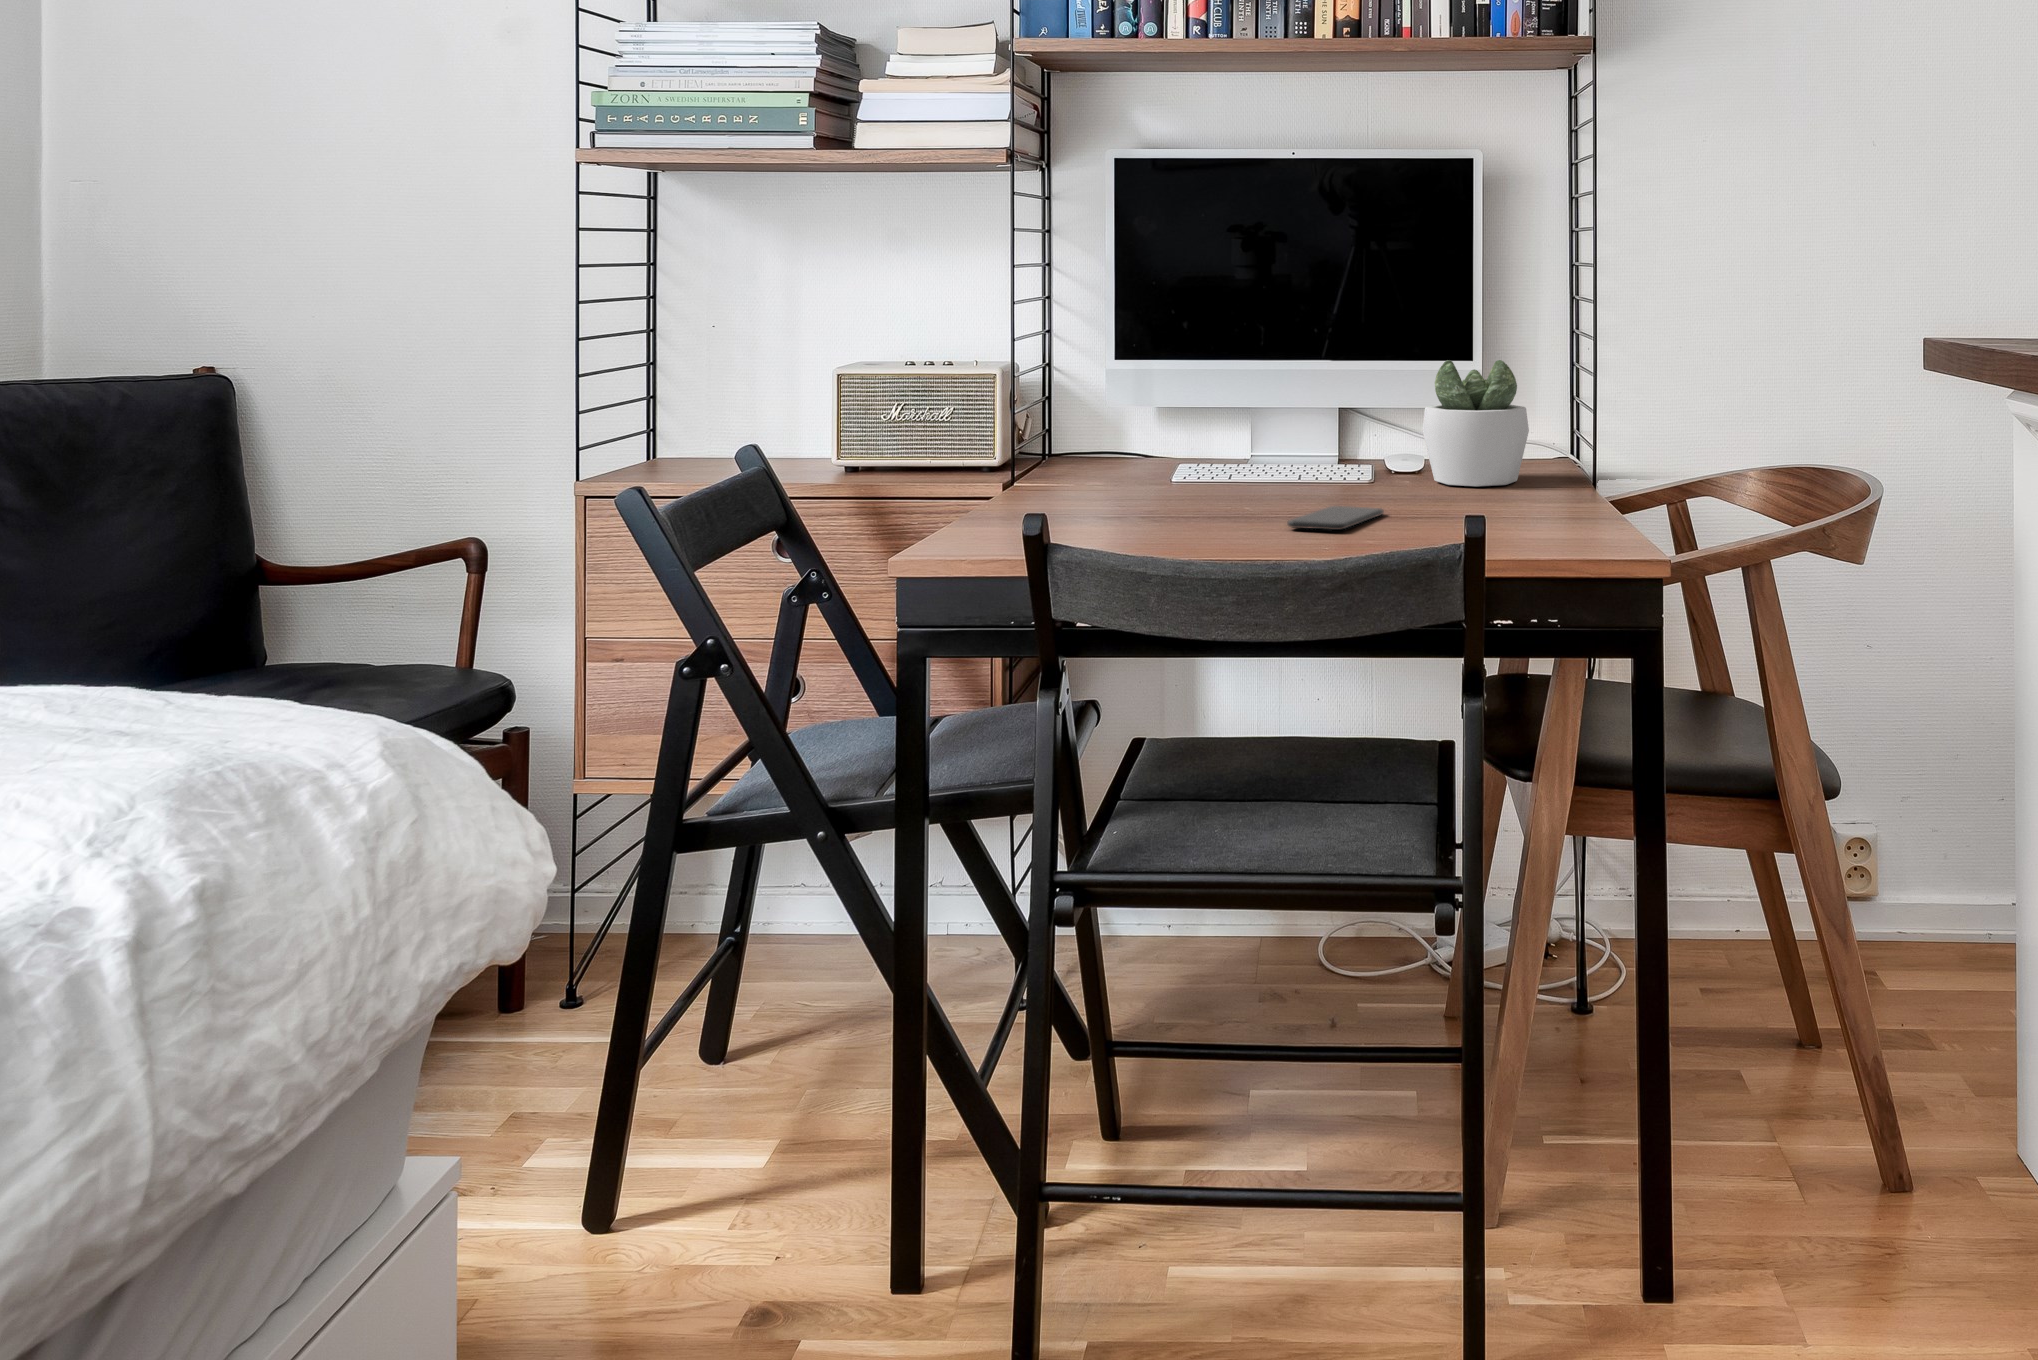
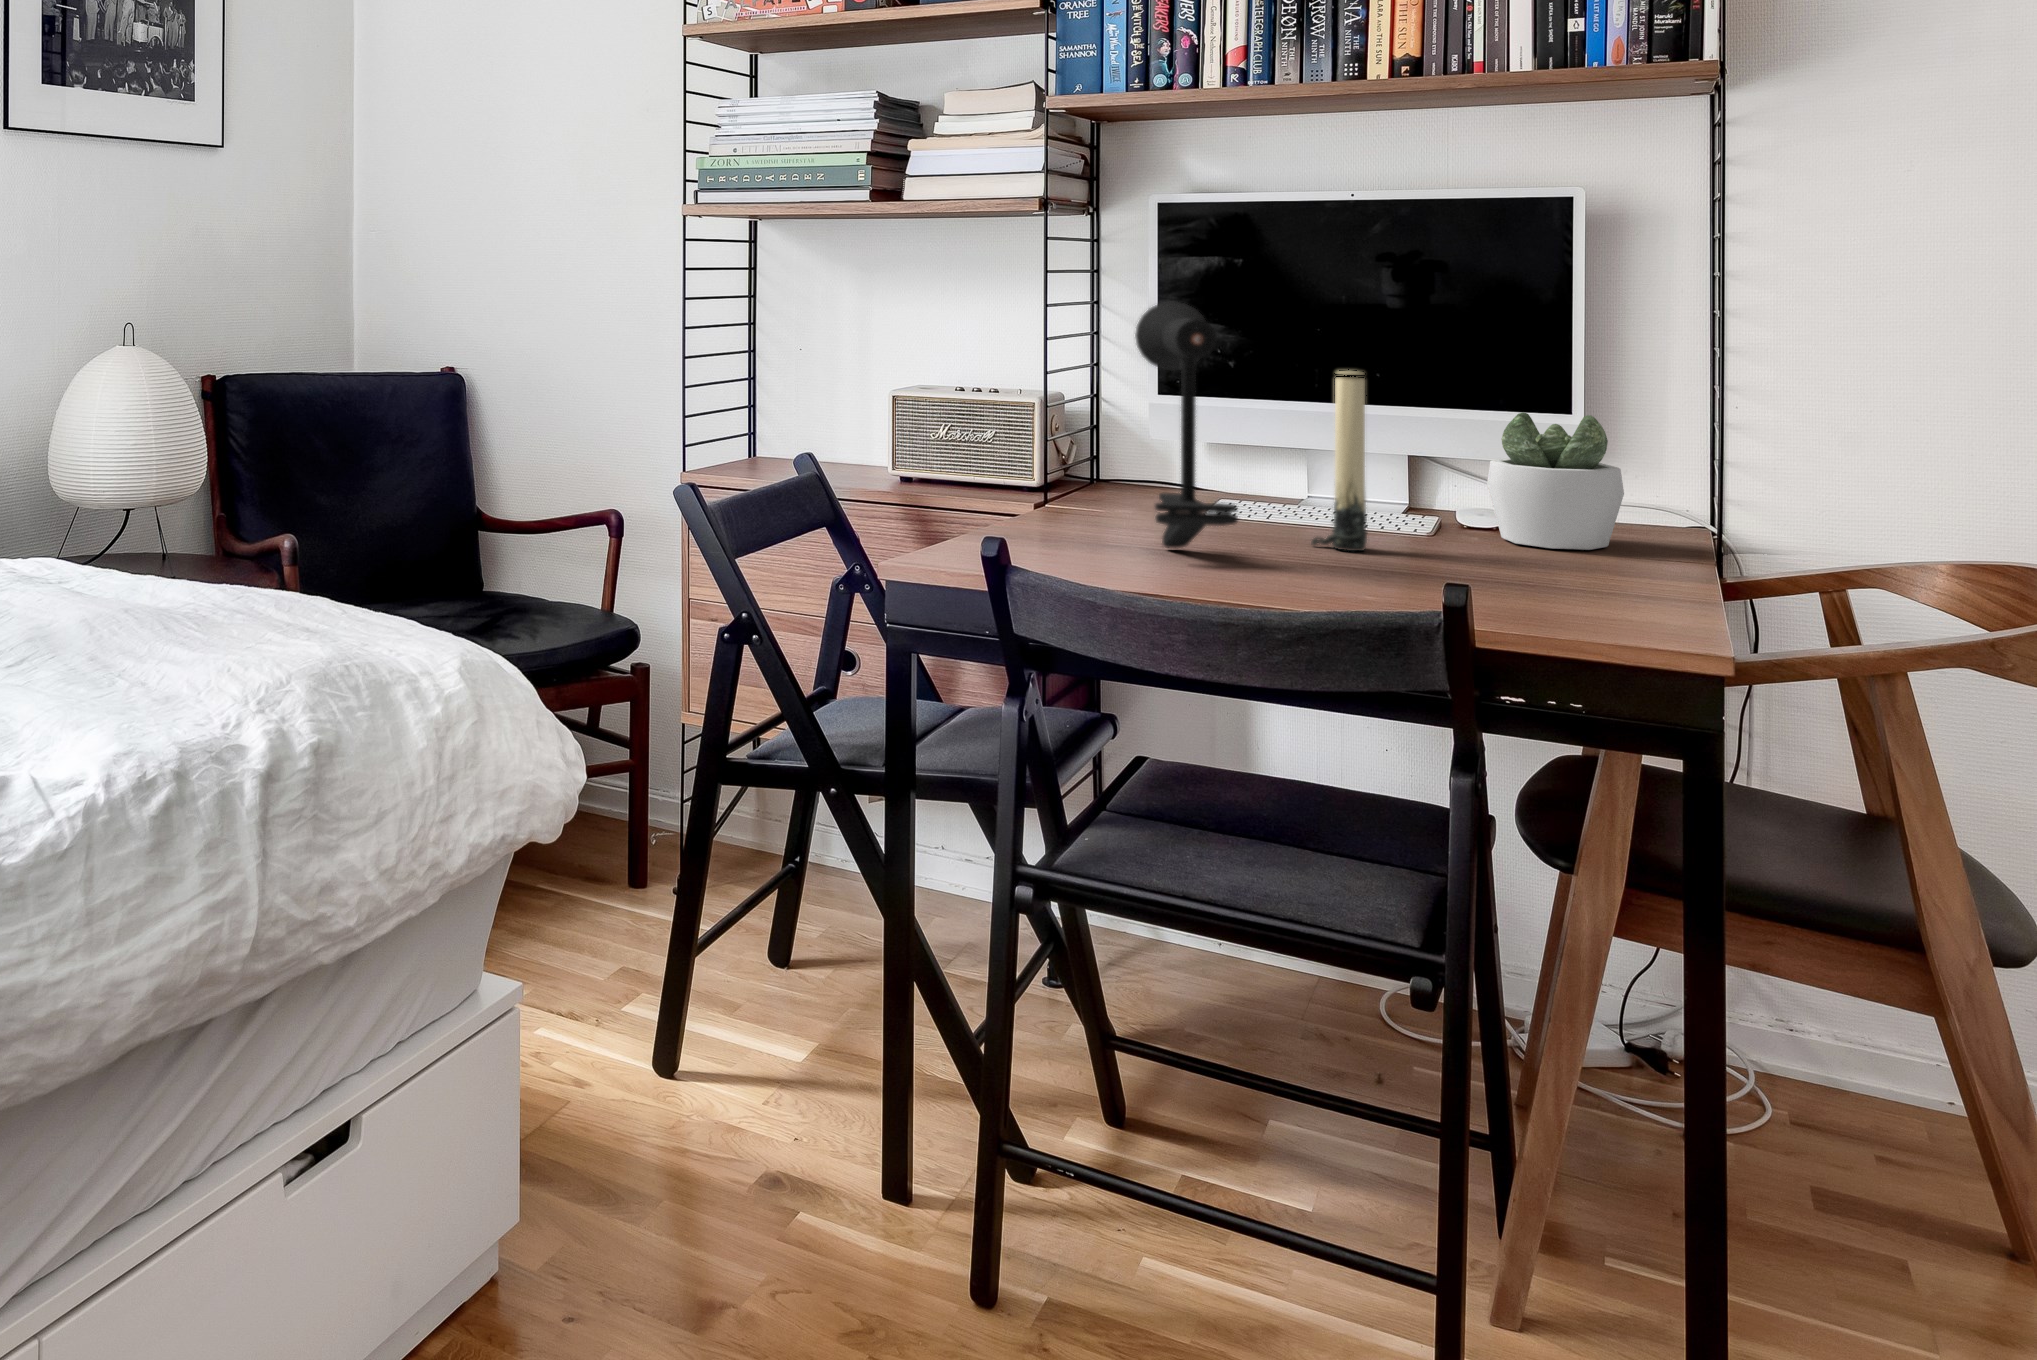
desk lamp: none [1120,253,1227,518] -> present [1135,302,1238,548]
candle: none [1283,322,1334,504] -> present [1312,371,1367,551]
smartphone: present [1287,506,1384,530] -> none [1301,554,1419,578]

